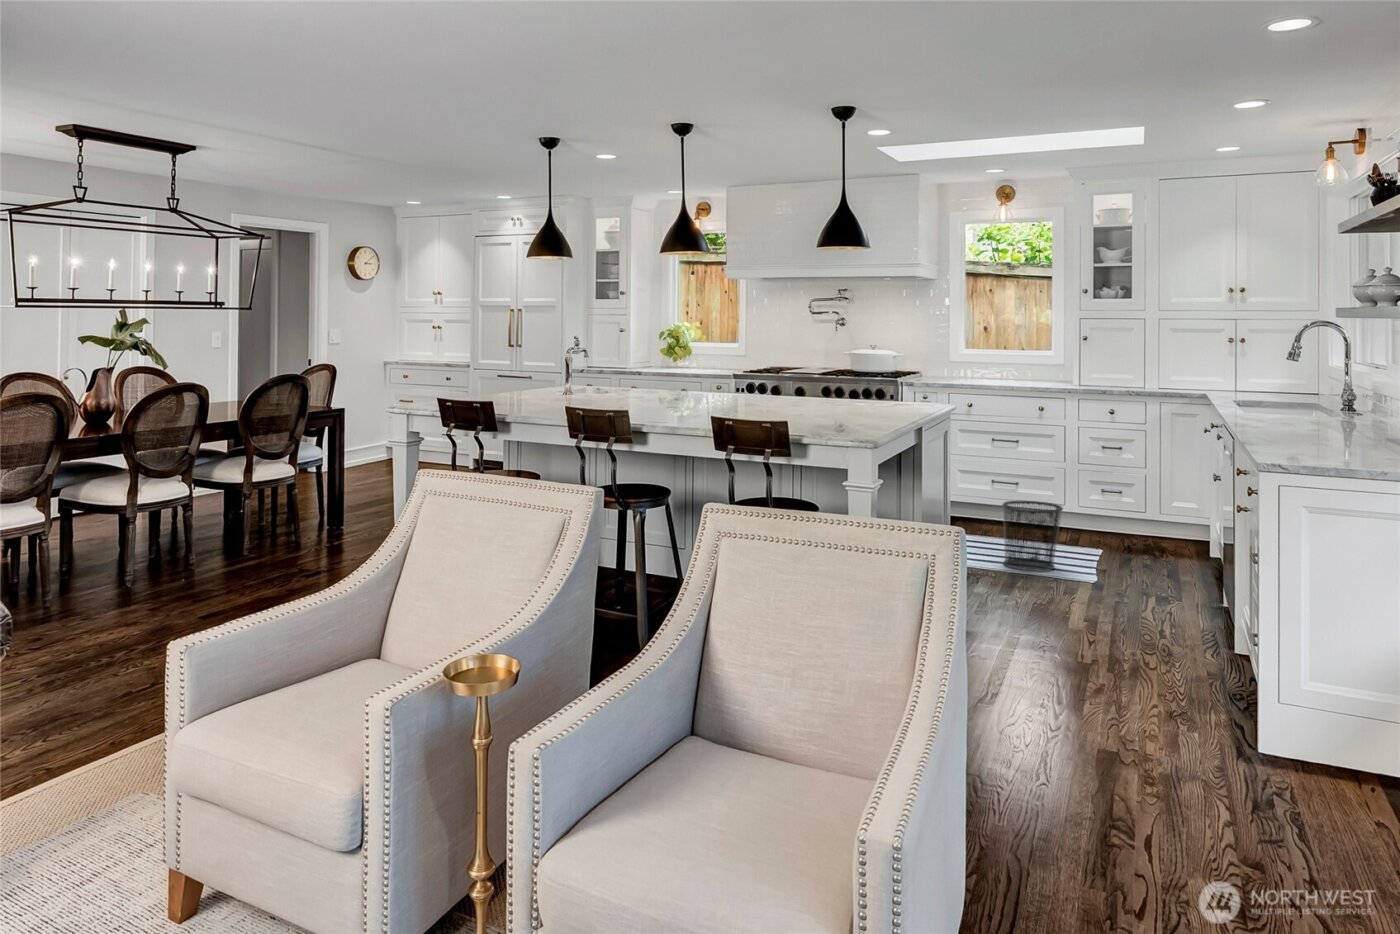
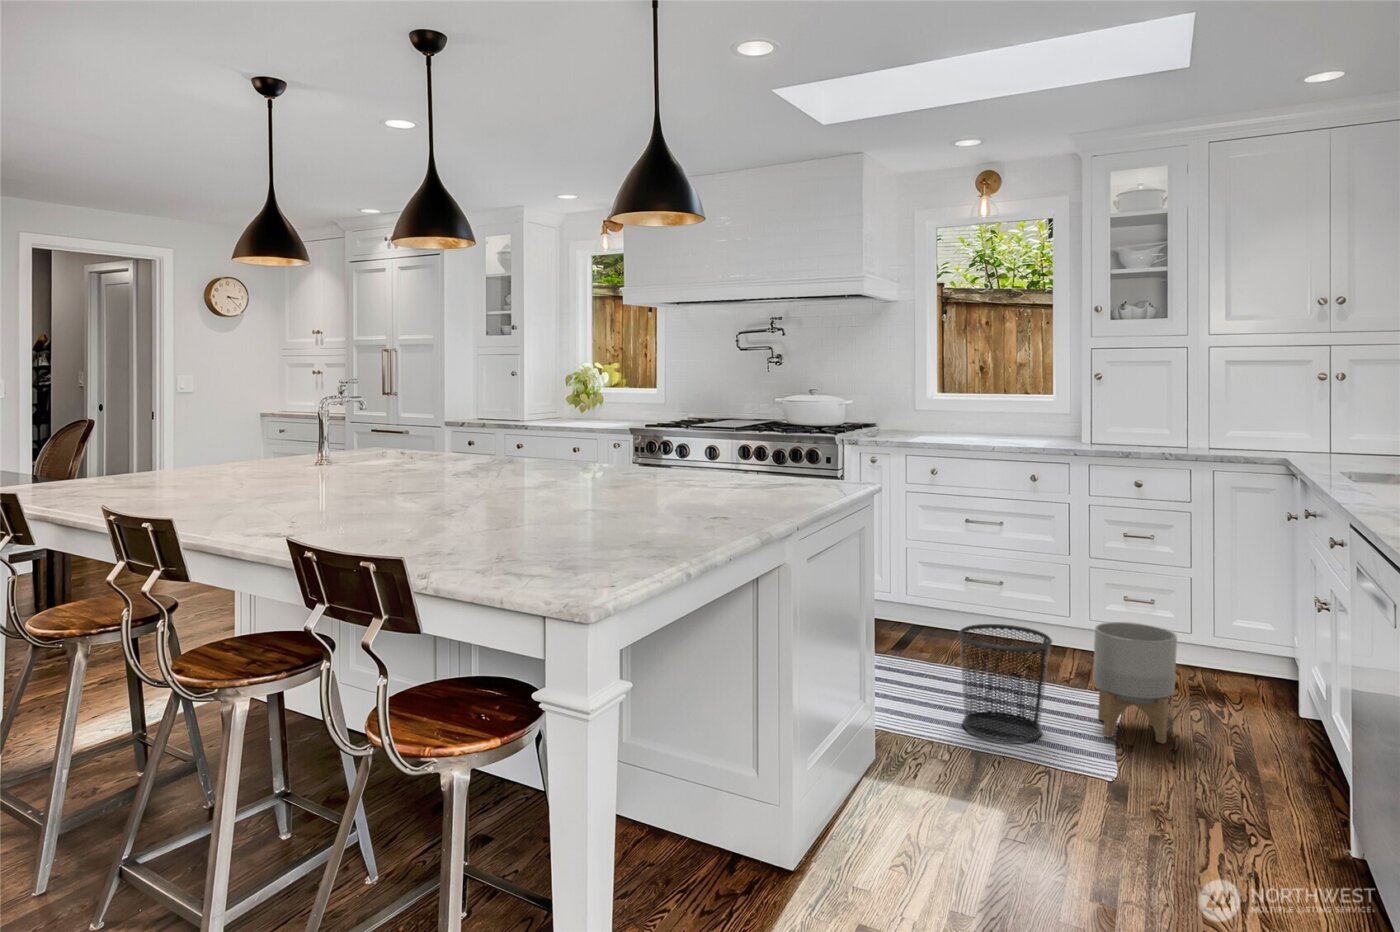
planter: none [1086,498,1140,571] -> present [1093,622,1177,743]

